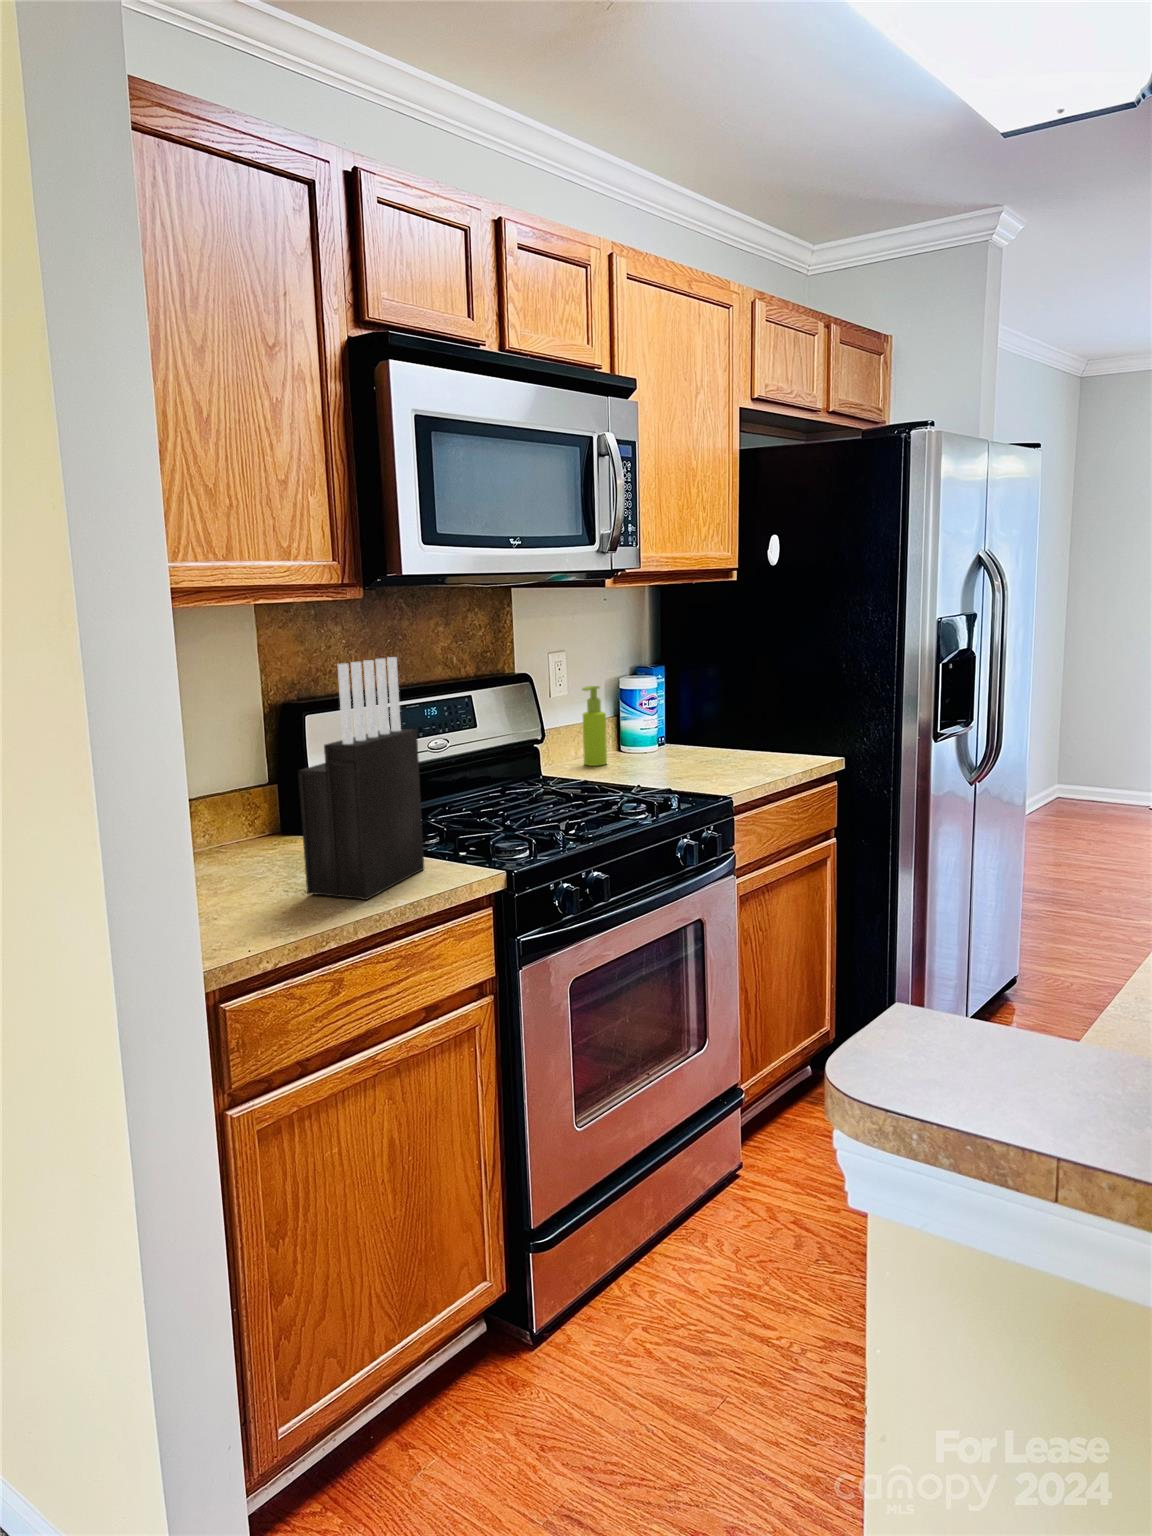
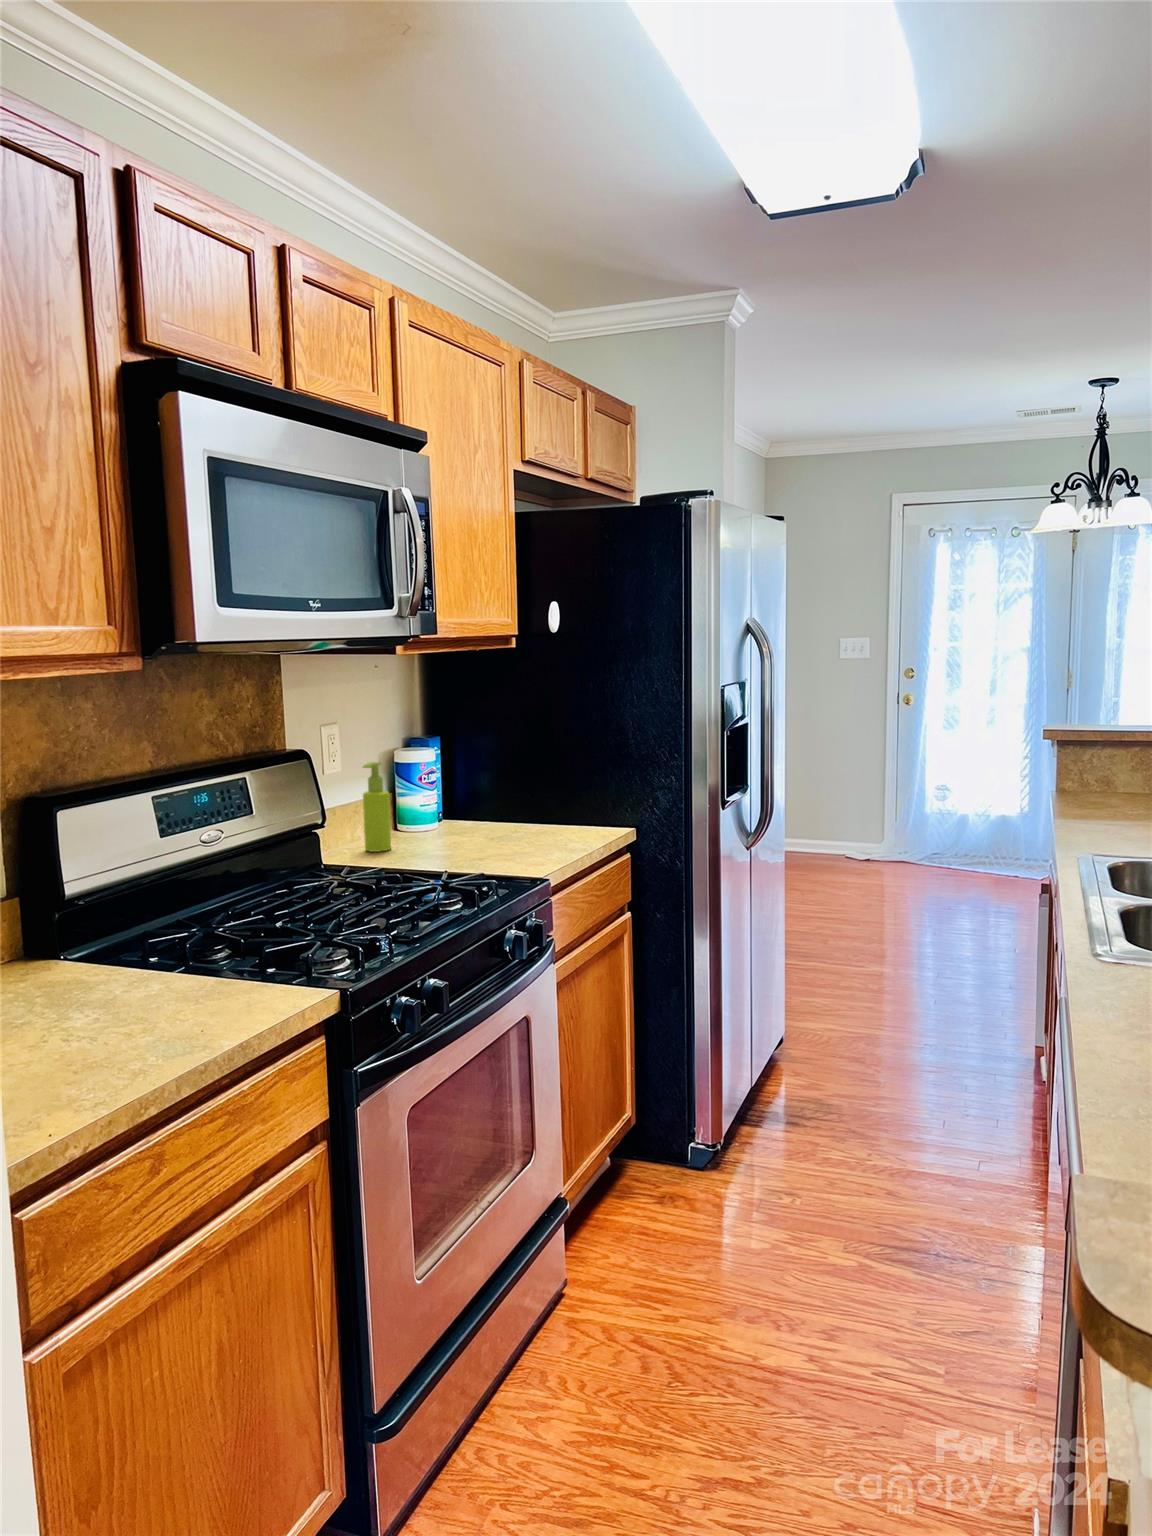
knife block: present [298,657,424,900] -> none [85,743,237,1046]

